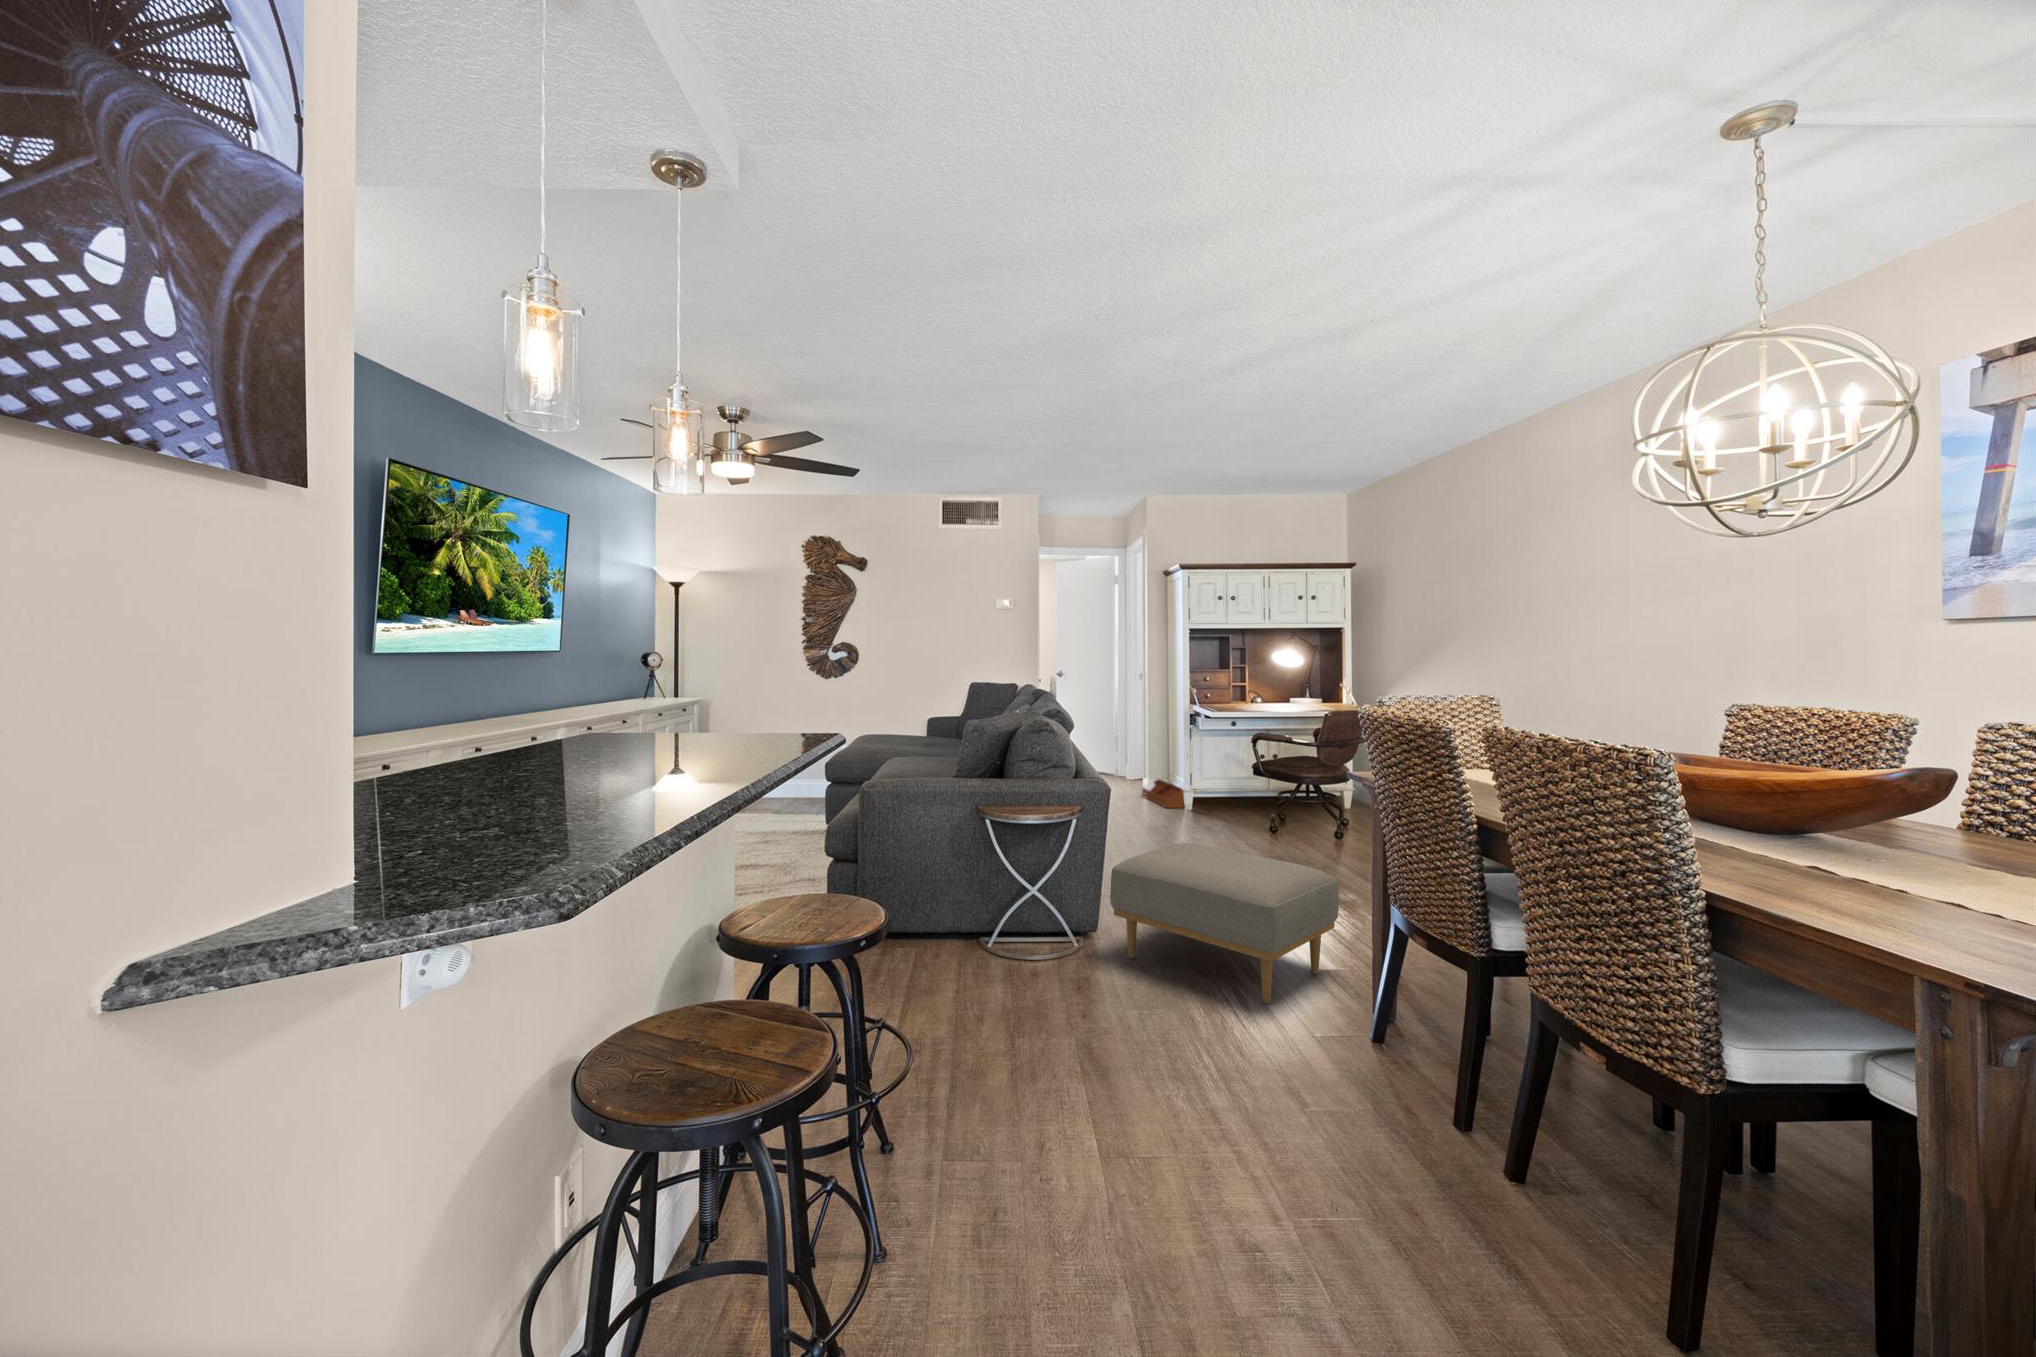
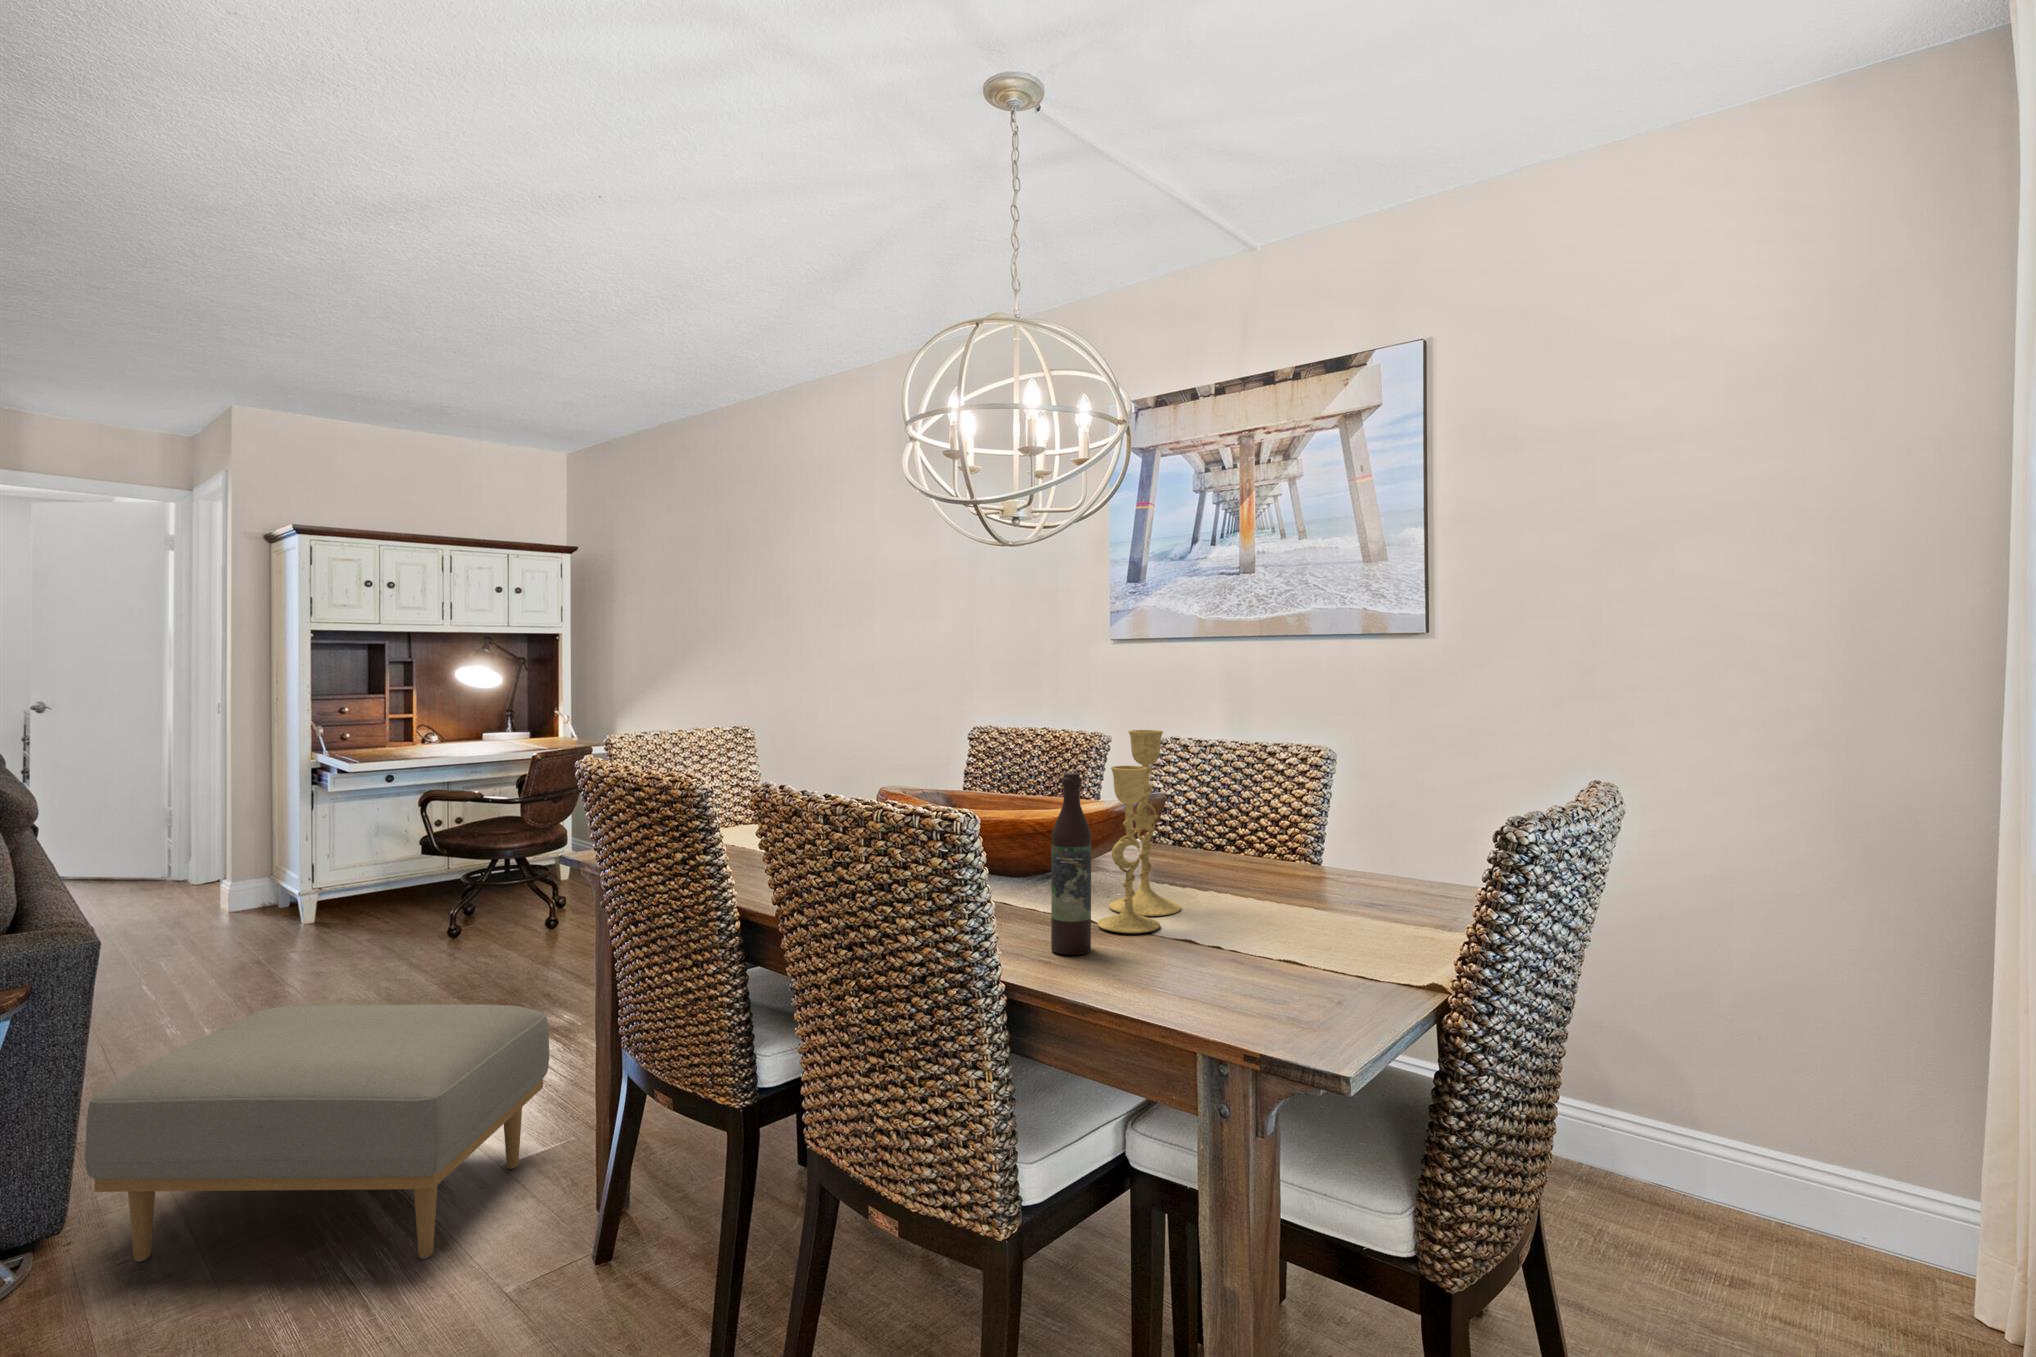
candlestick: none [1839,700,1969,890] -> present [1098,730,1181,933]
wine bottle: none [1771,731,1822,891] -> present [1051,773,1091,955]
storage bin: present [1142,779,1185,808] -> none [215,875,300,925]

